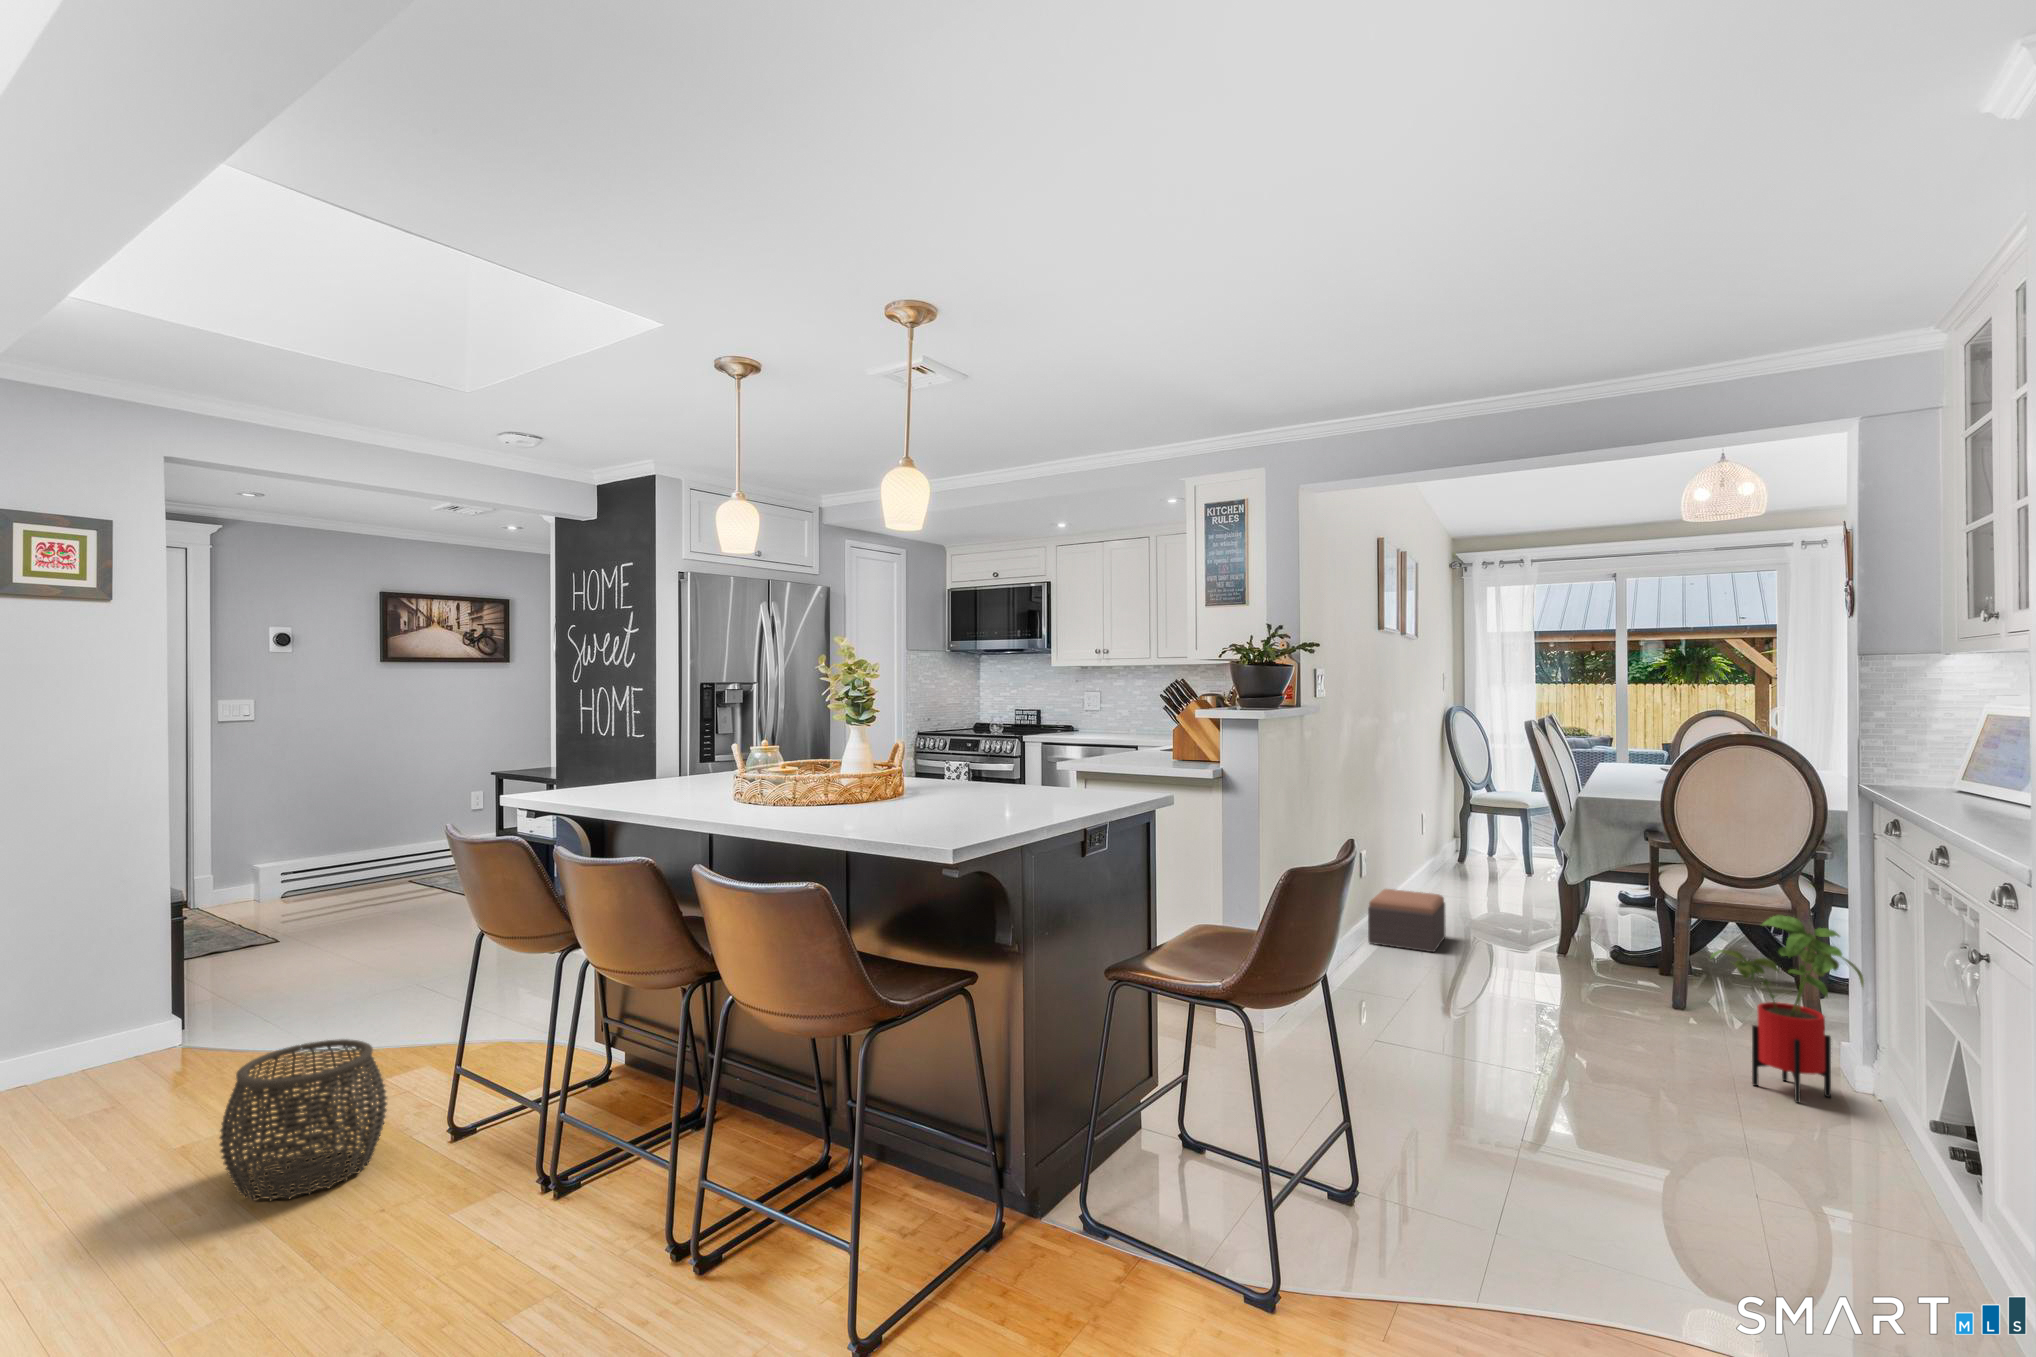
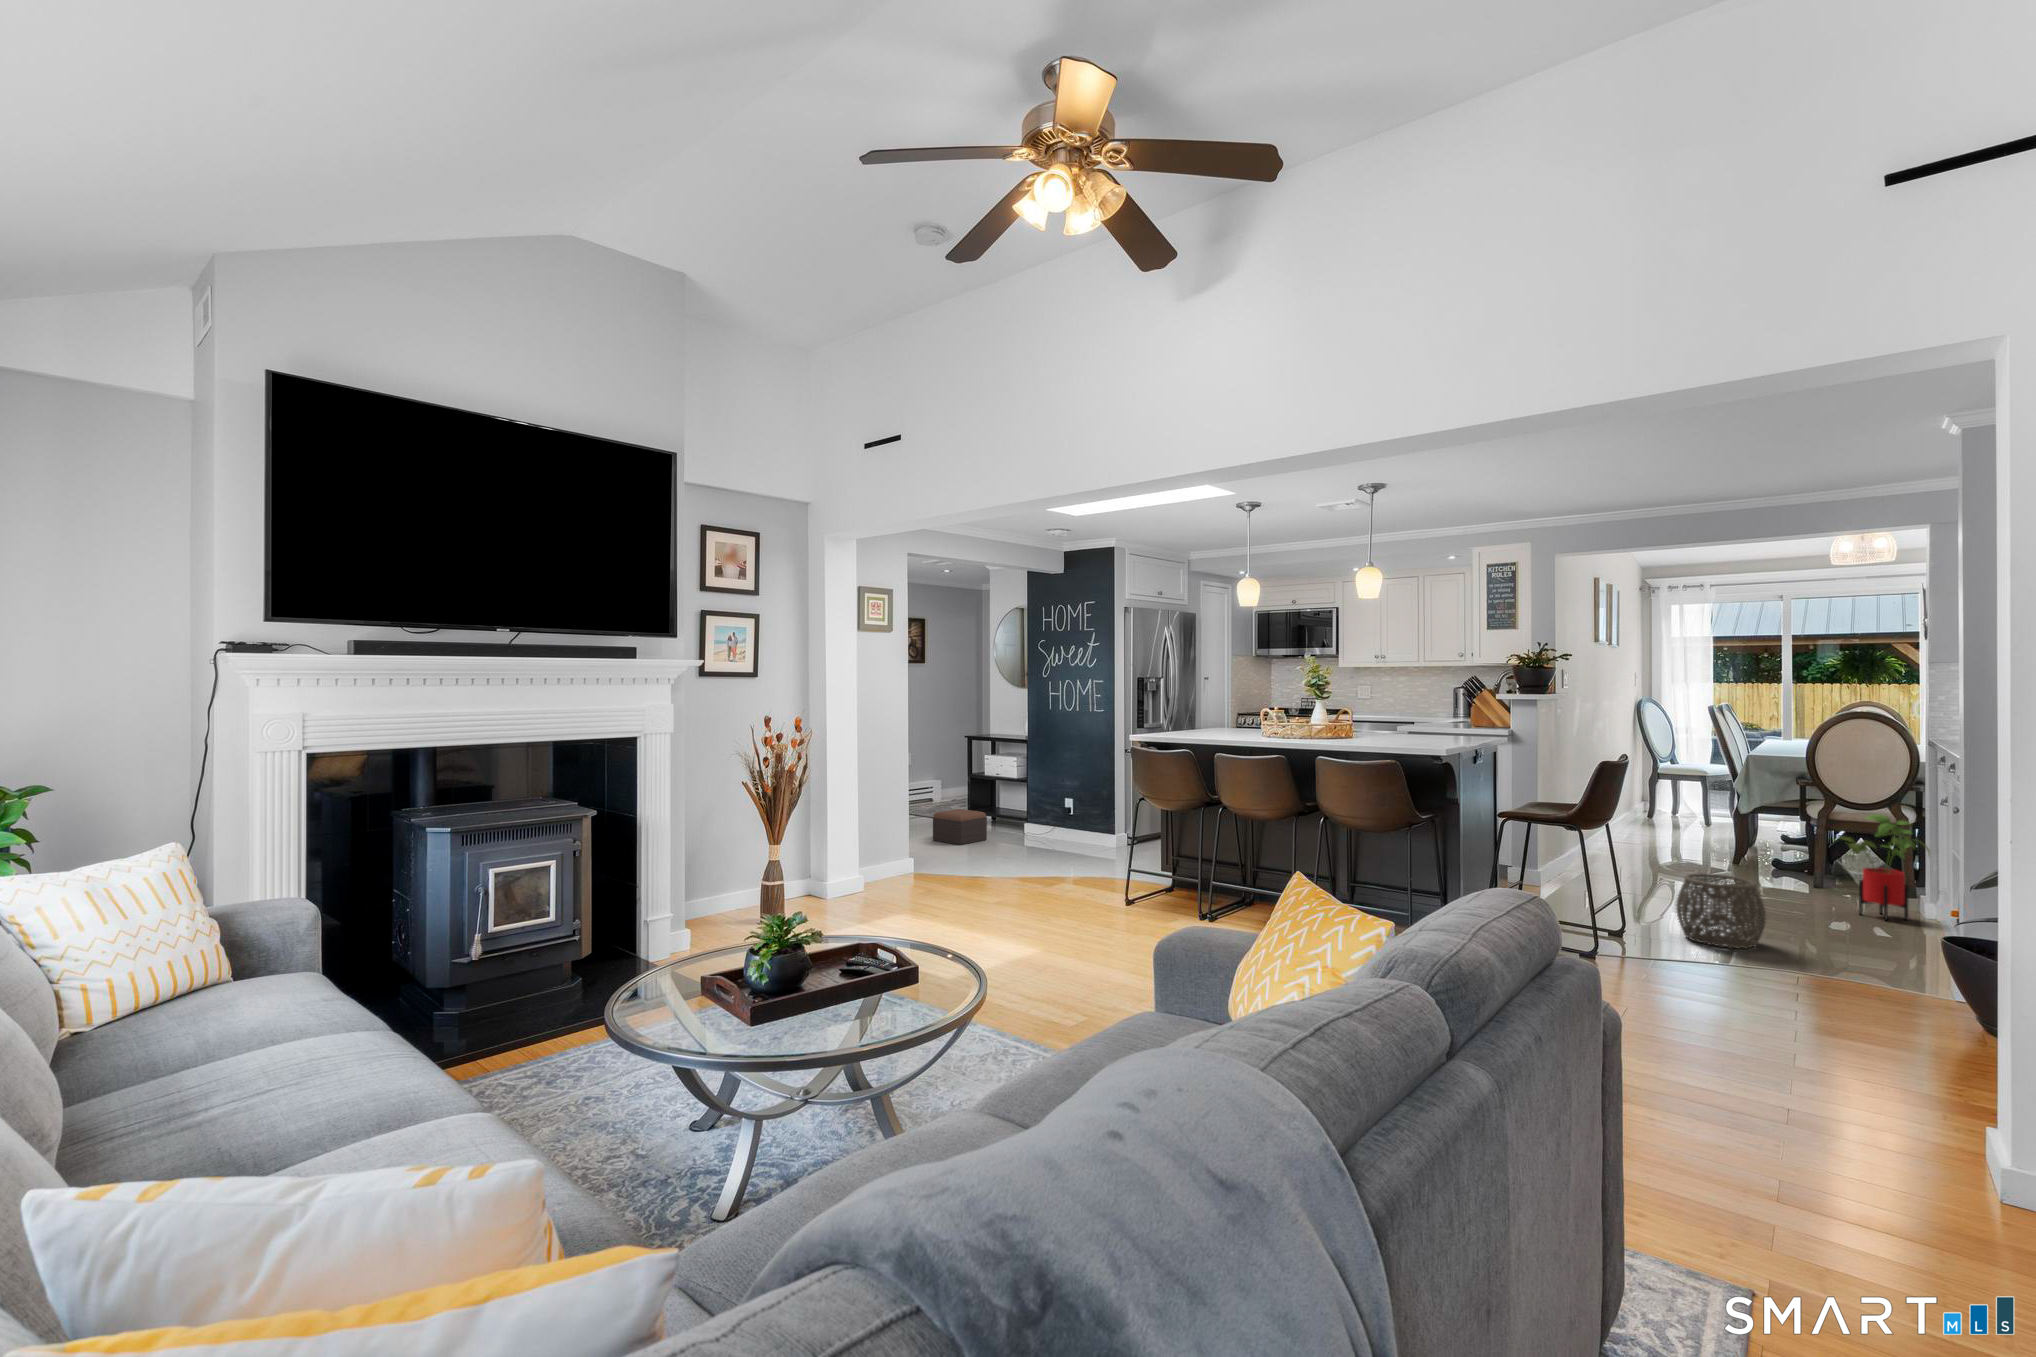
footstool: present [1368,889,1446,952] -> present [933,809,987,845]
woven basket: present [220,1039,387,1201] -> present [1676,873,1766,948]

